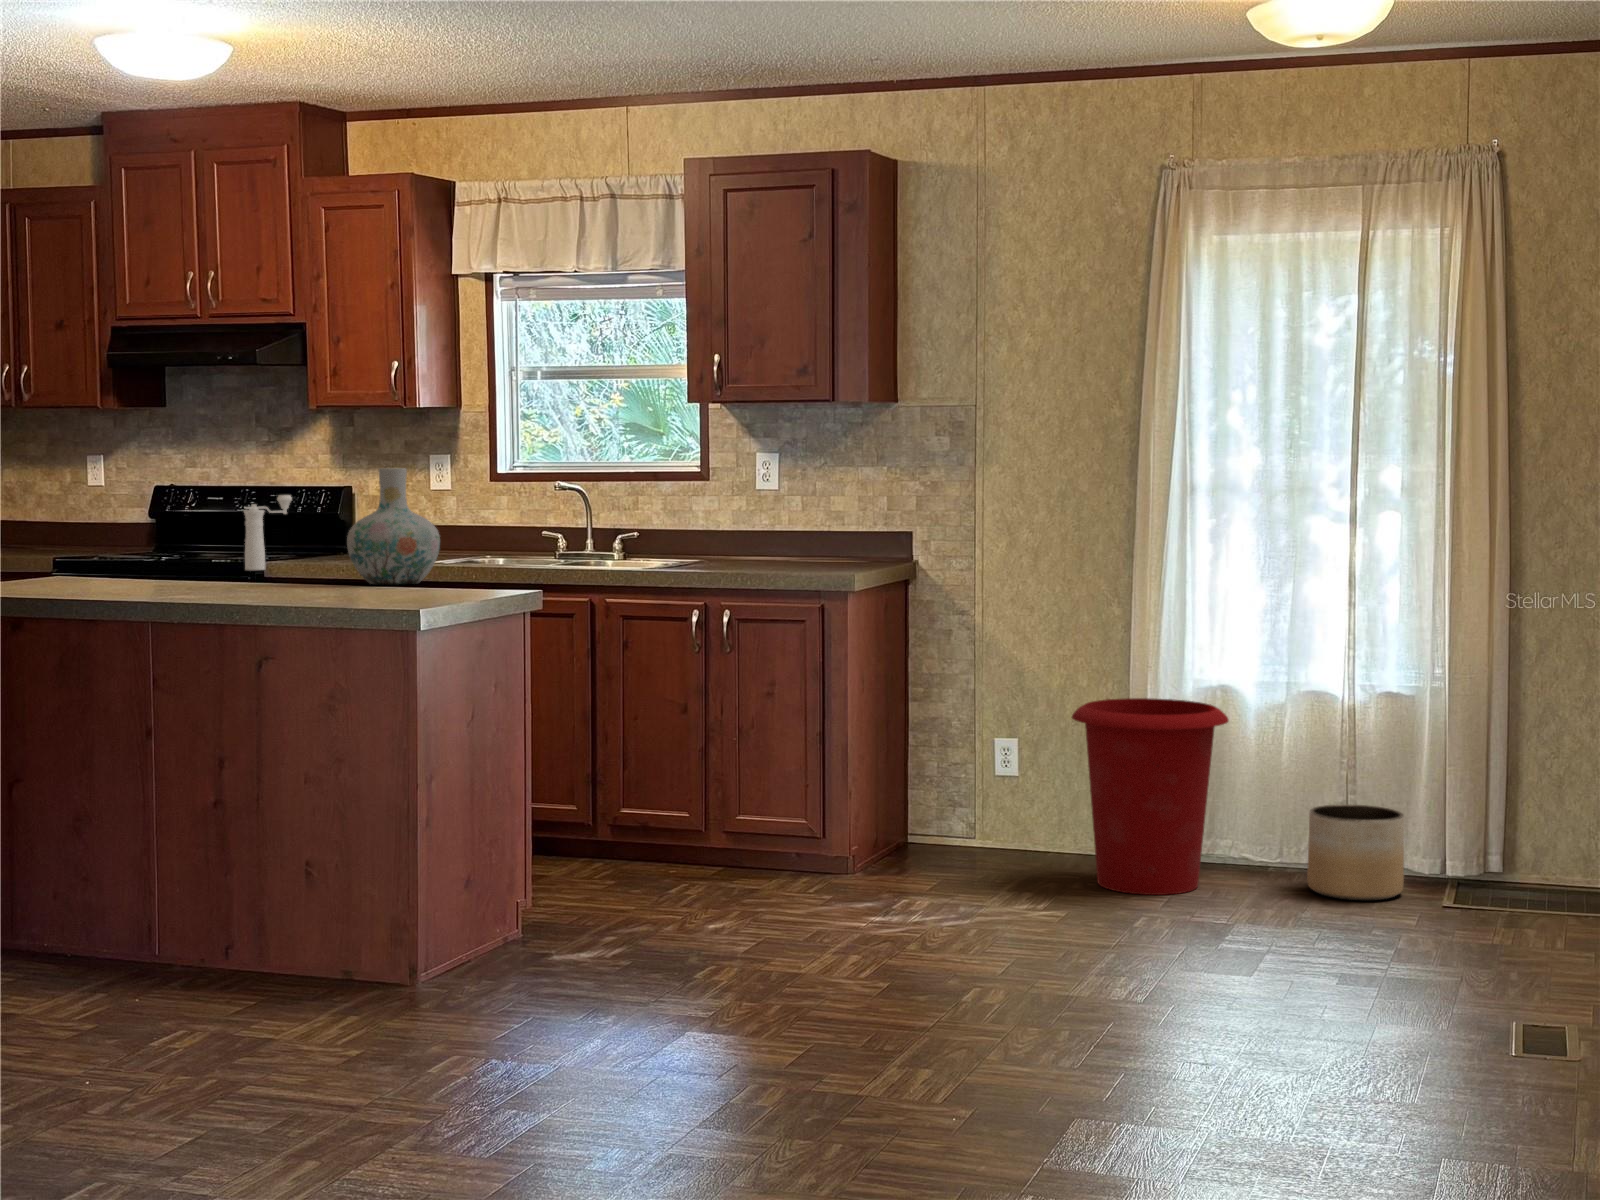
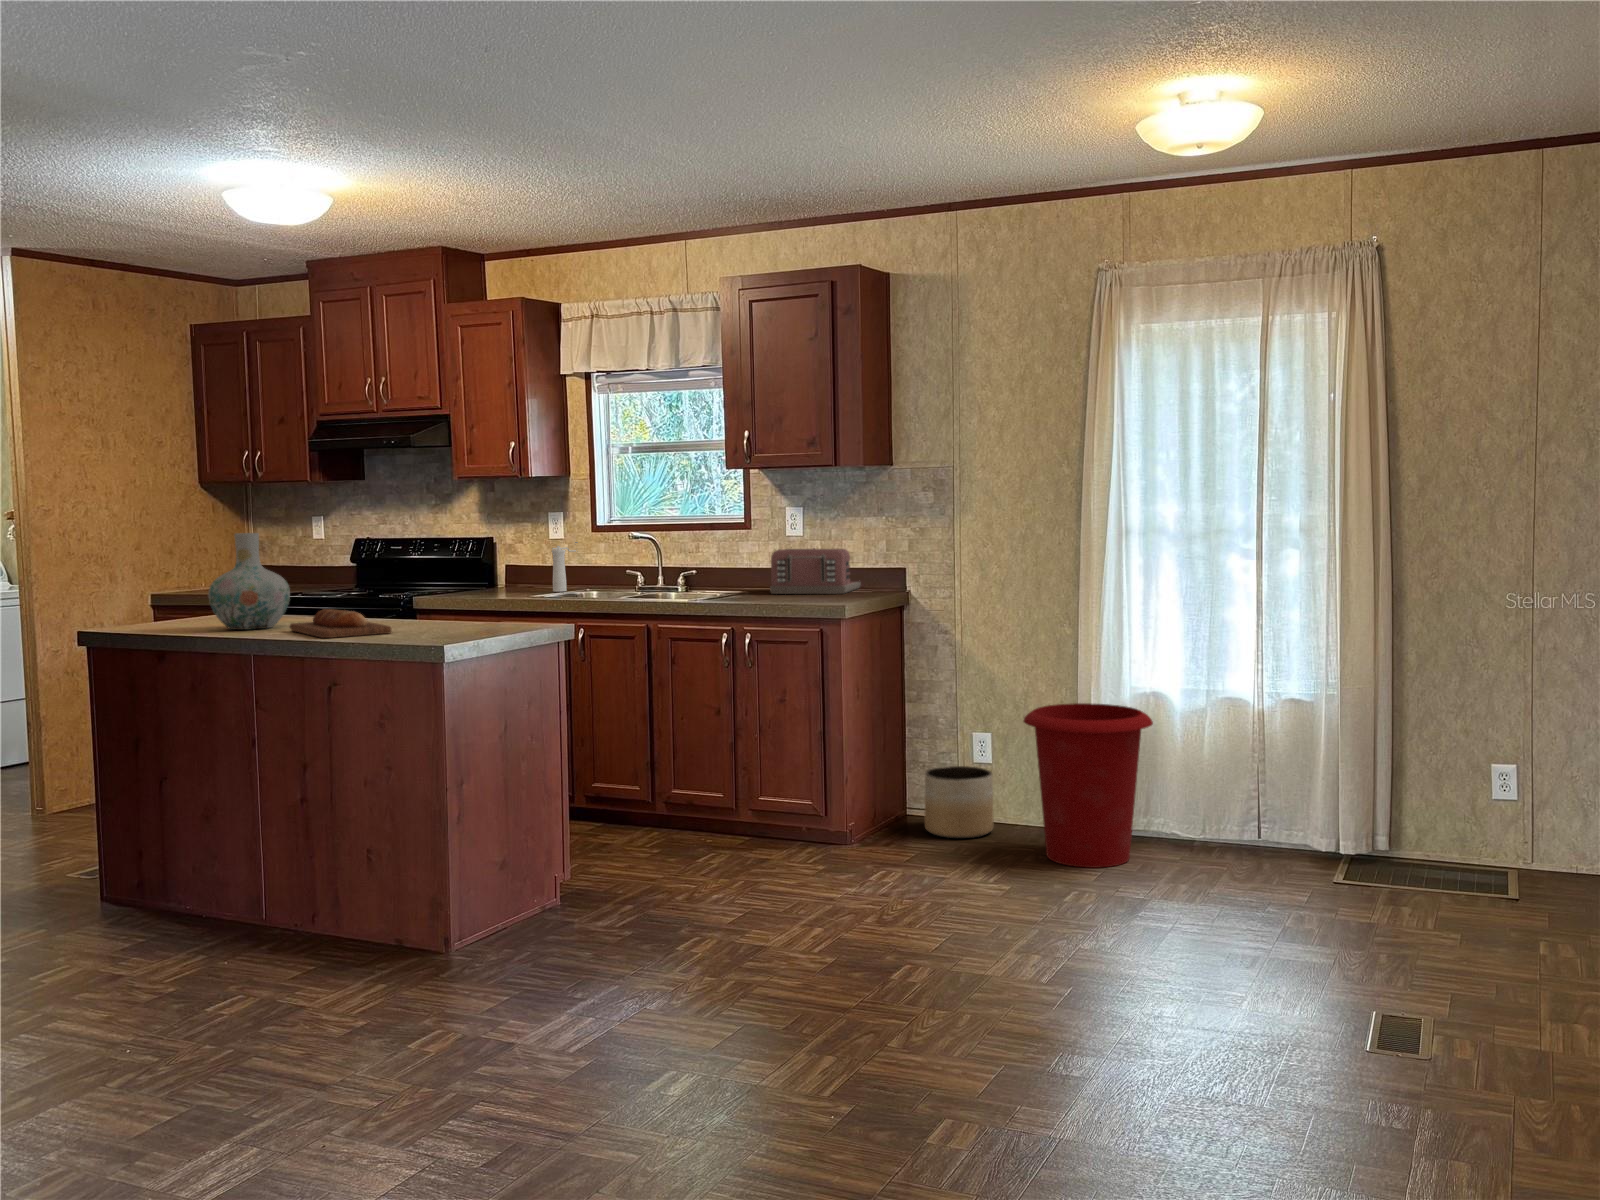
vase: present [347,468,440,585] -> present [208,533,290,630]
pepper mill: present [244,495,292,570] -> present [552,542,578,592]
toaster: none [739,504,847,563] -> present [770,548,861,594]
bread loaf: none [180,568,324,602] -> present [290,609,391,638]
planter: present [1307,804,1404,900] -> present [925,766,993,838]

